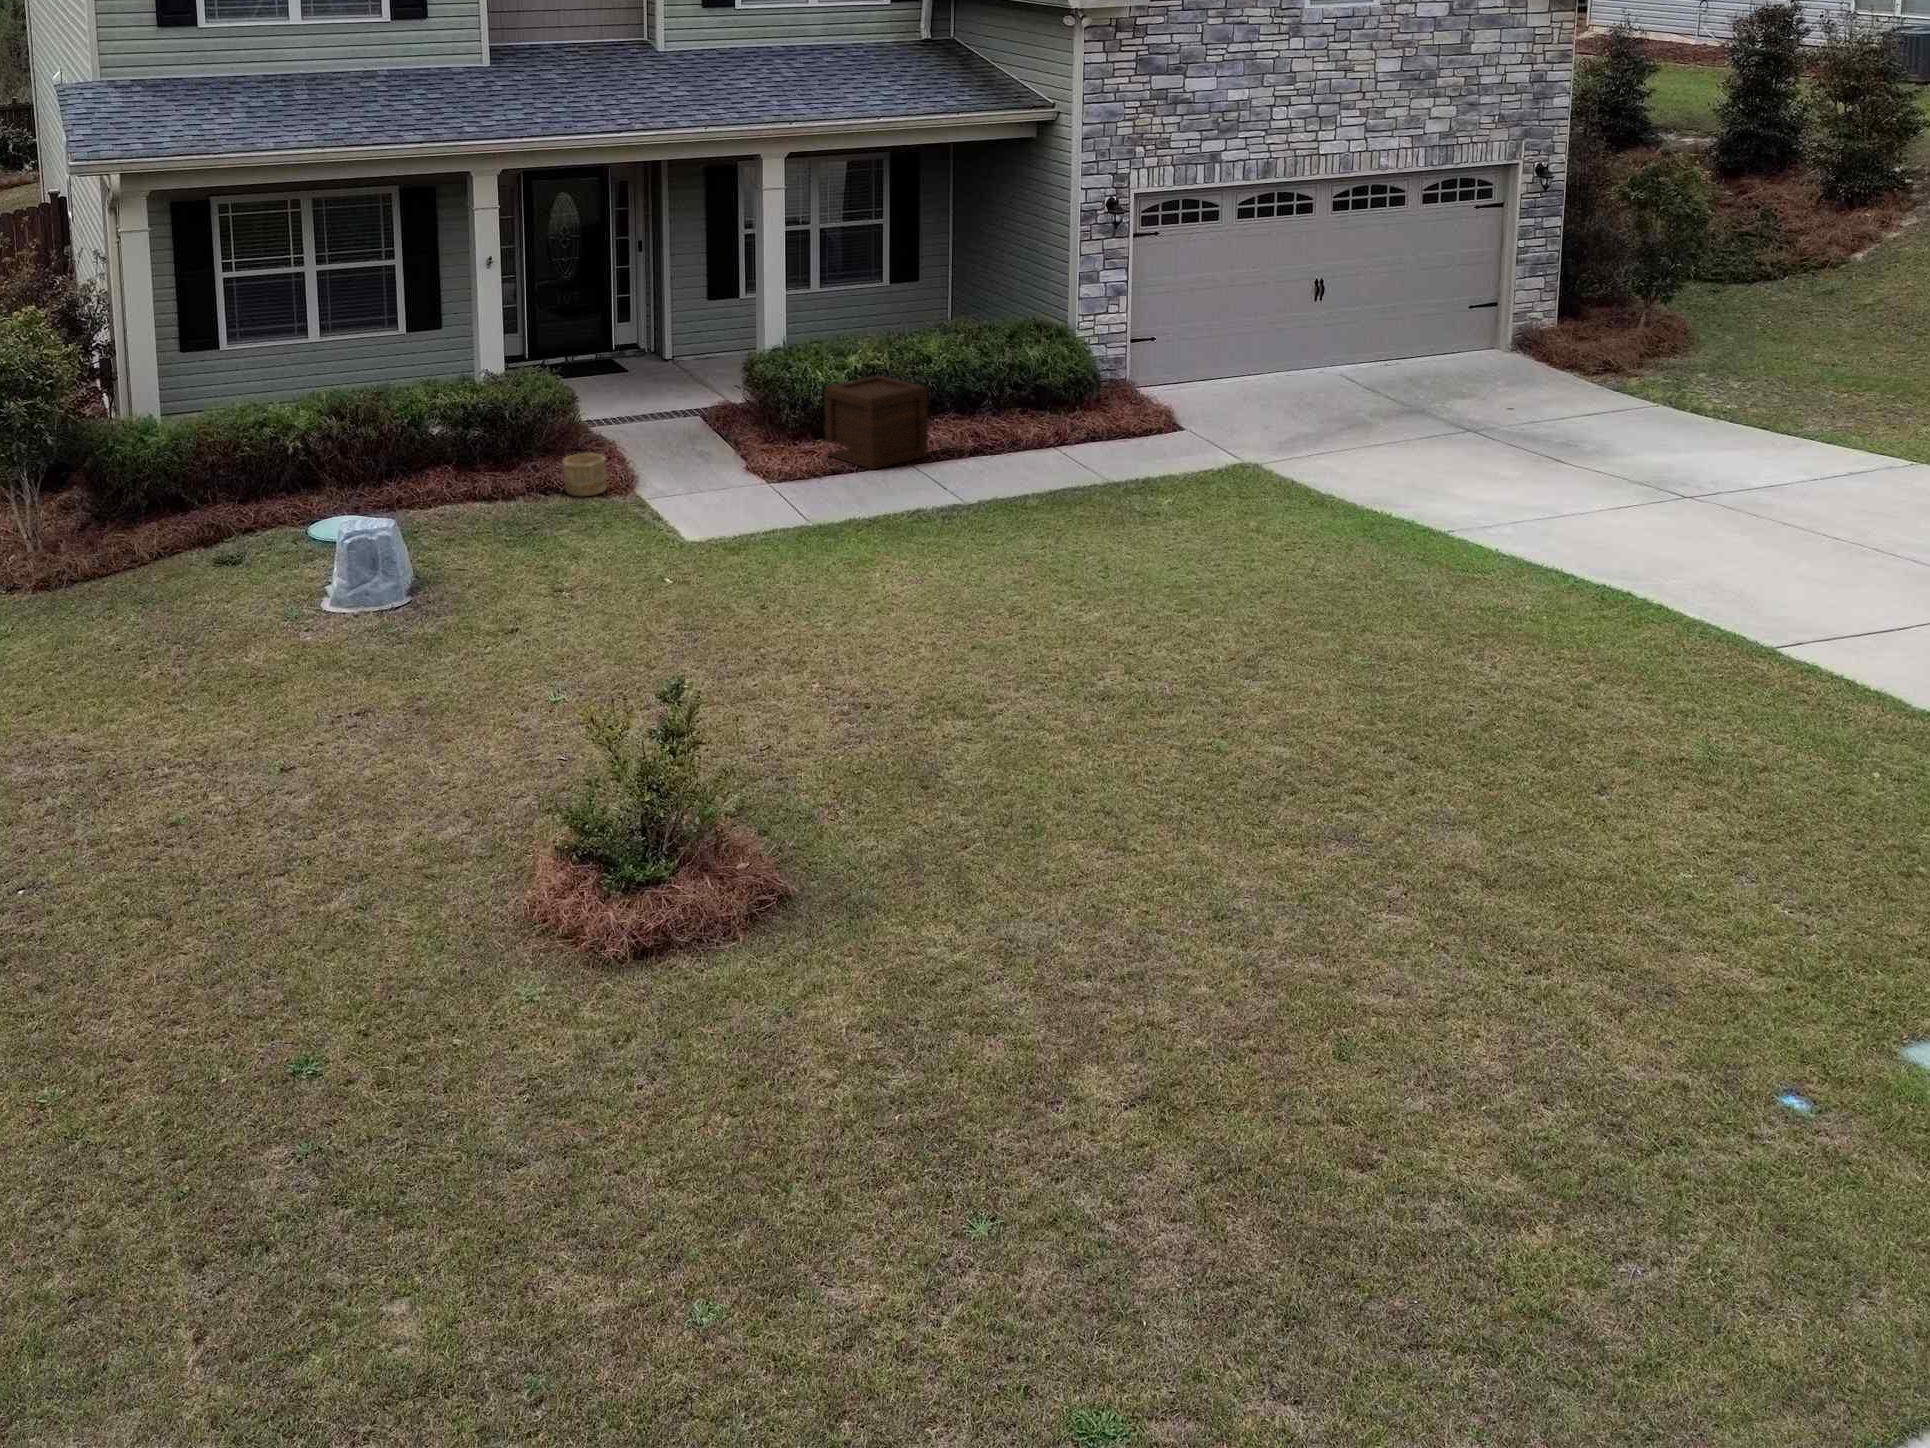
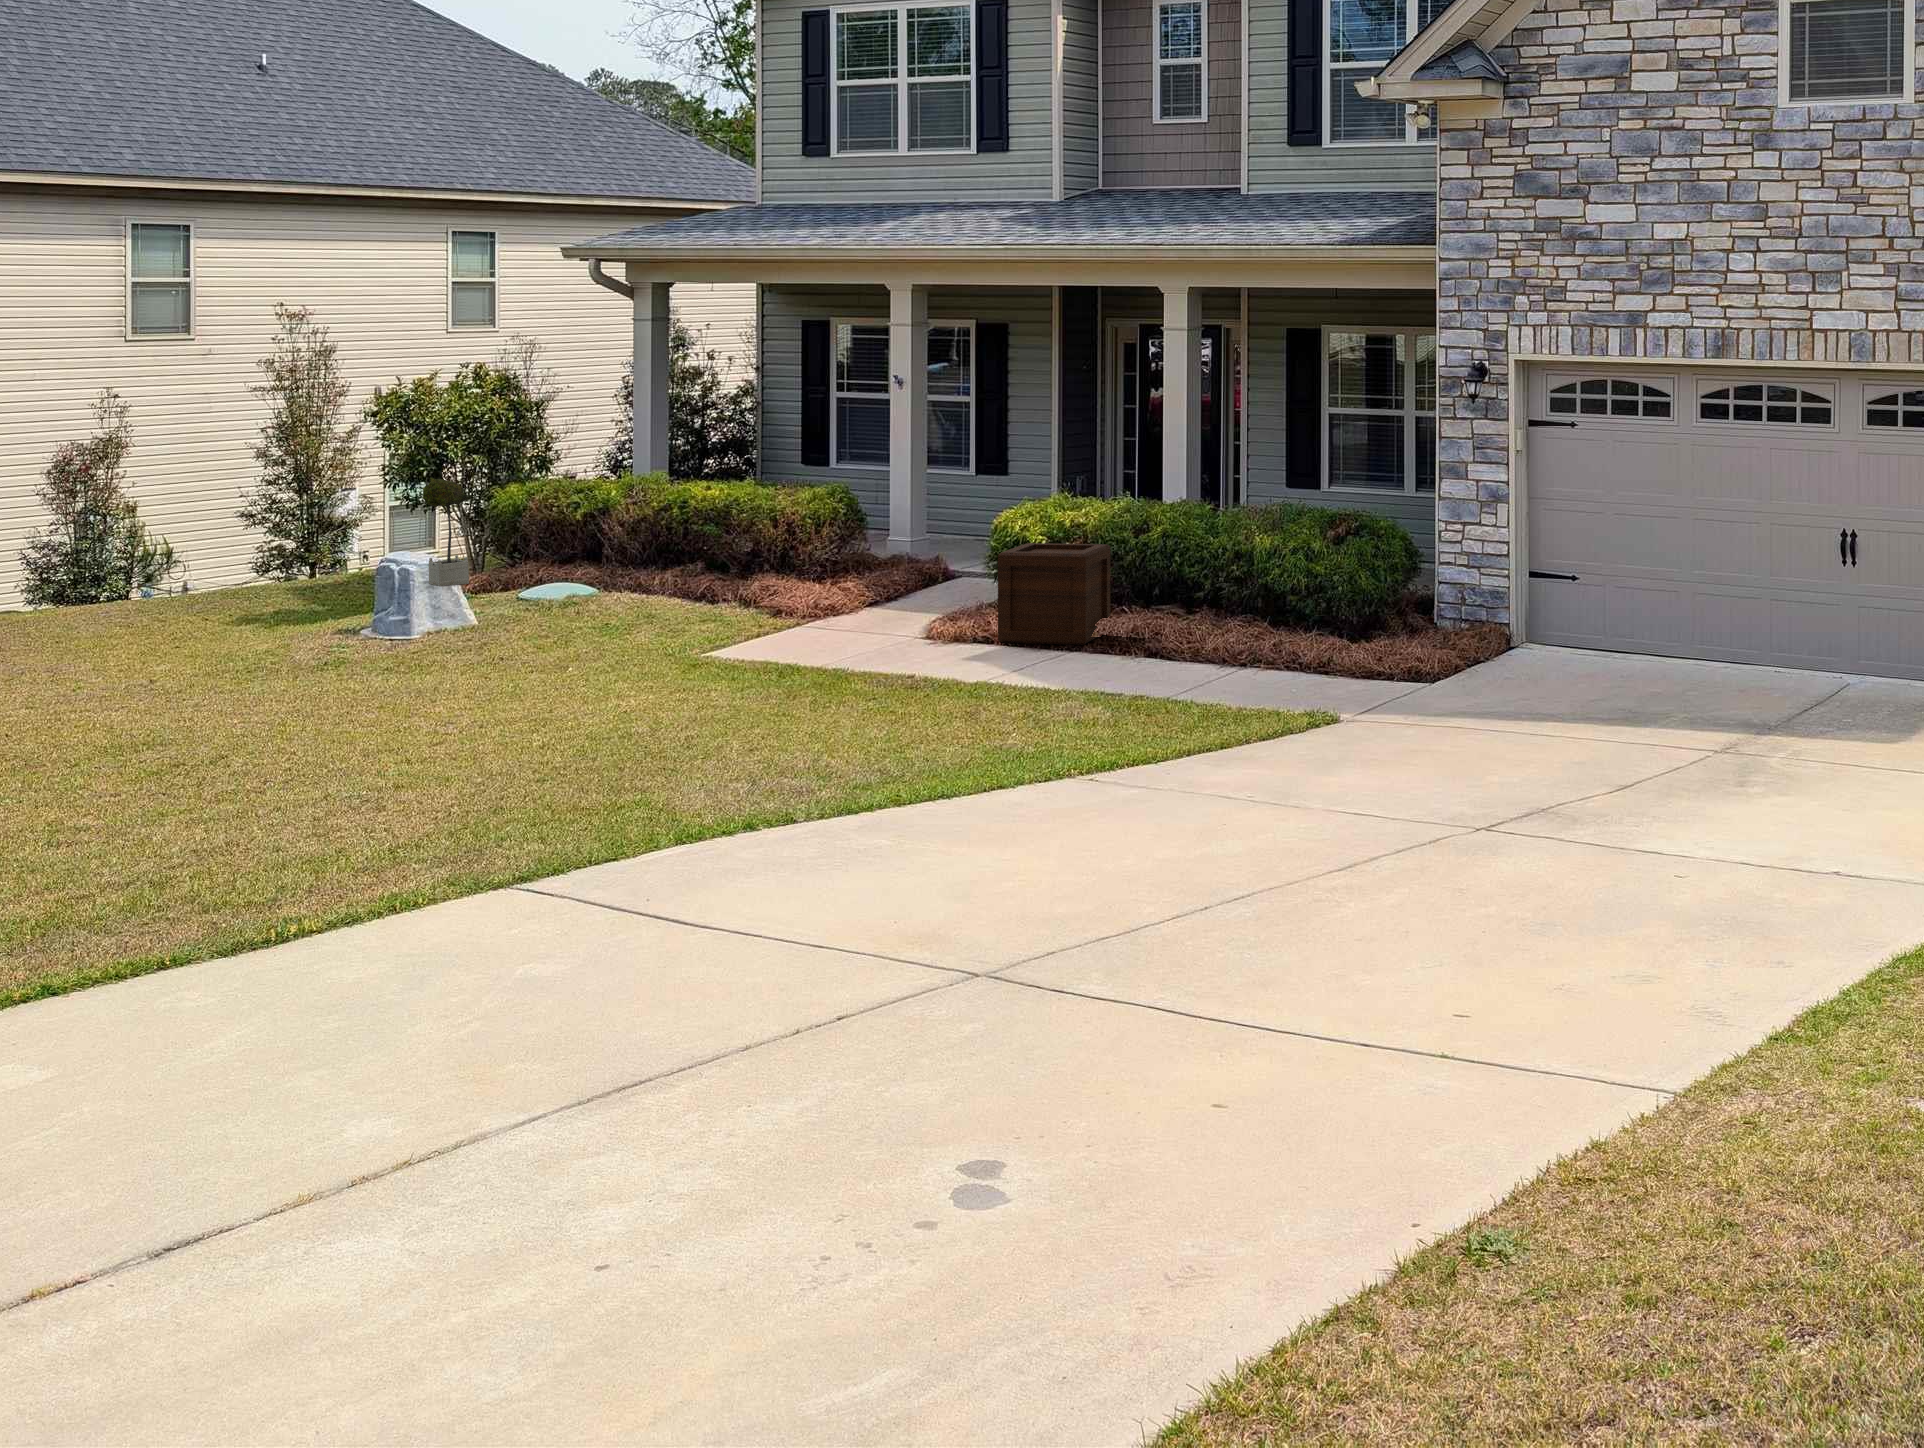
potted tree: none [74,438,137,552] -> present [422,478,471,586]
wooden bucket: present [562,453,607,496] -> none [753,573,802,615]

